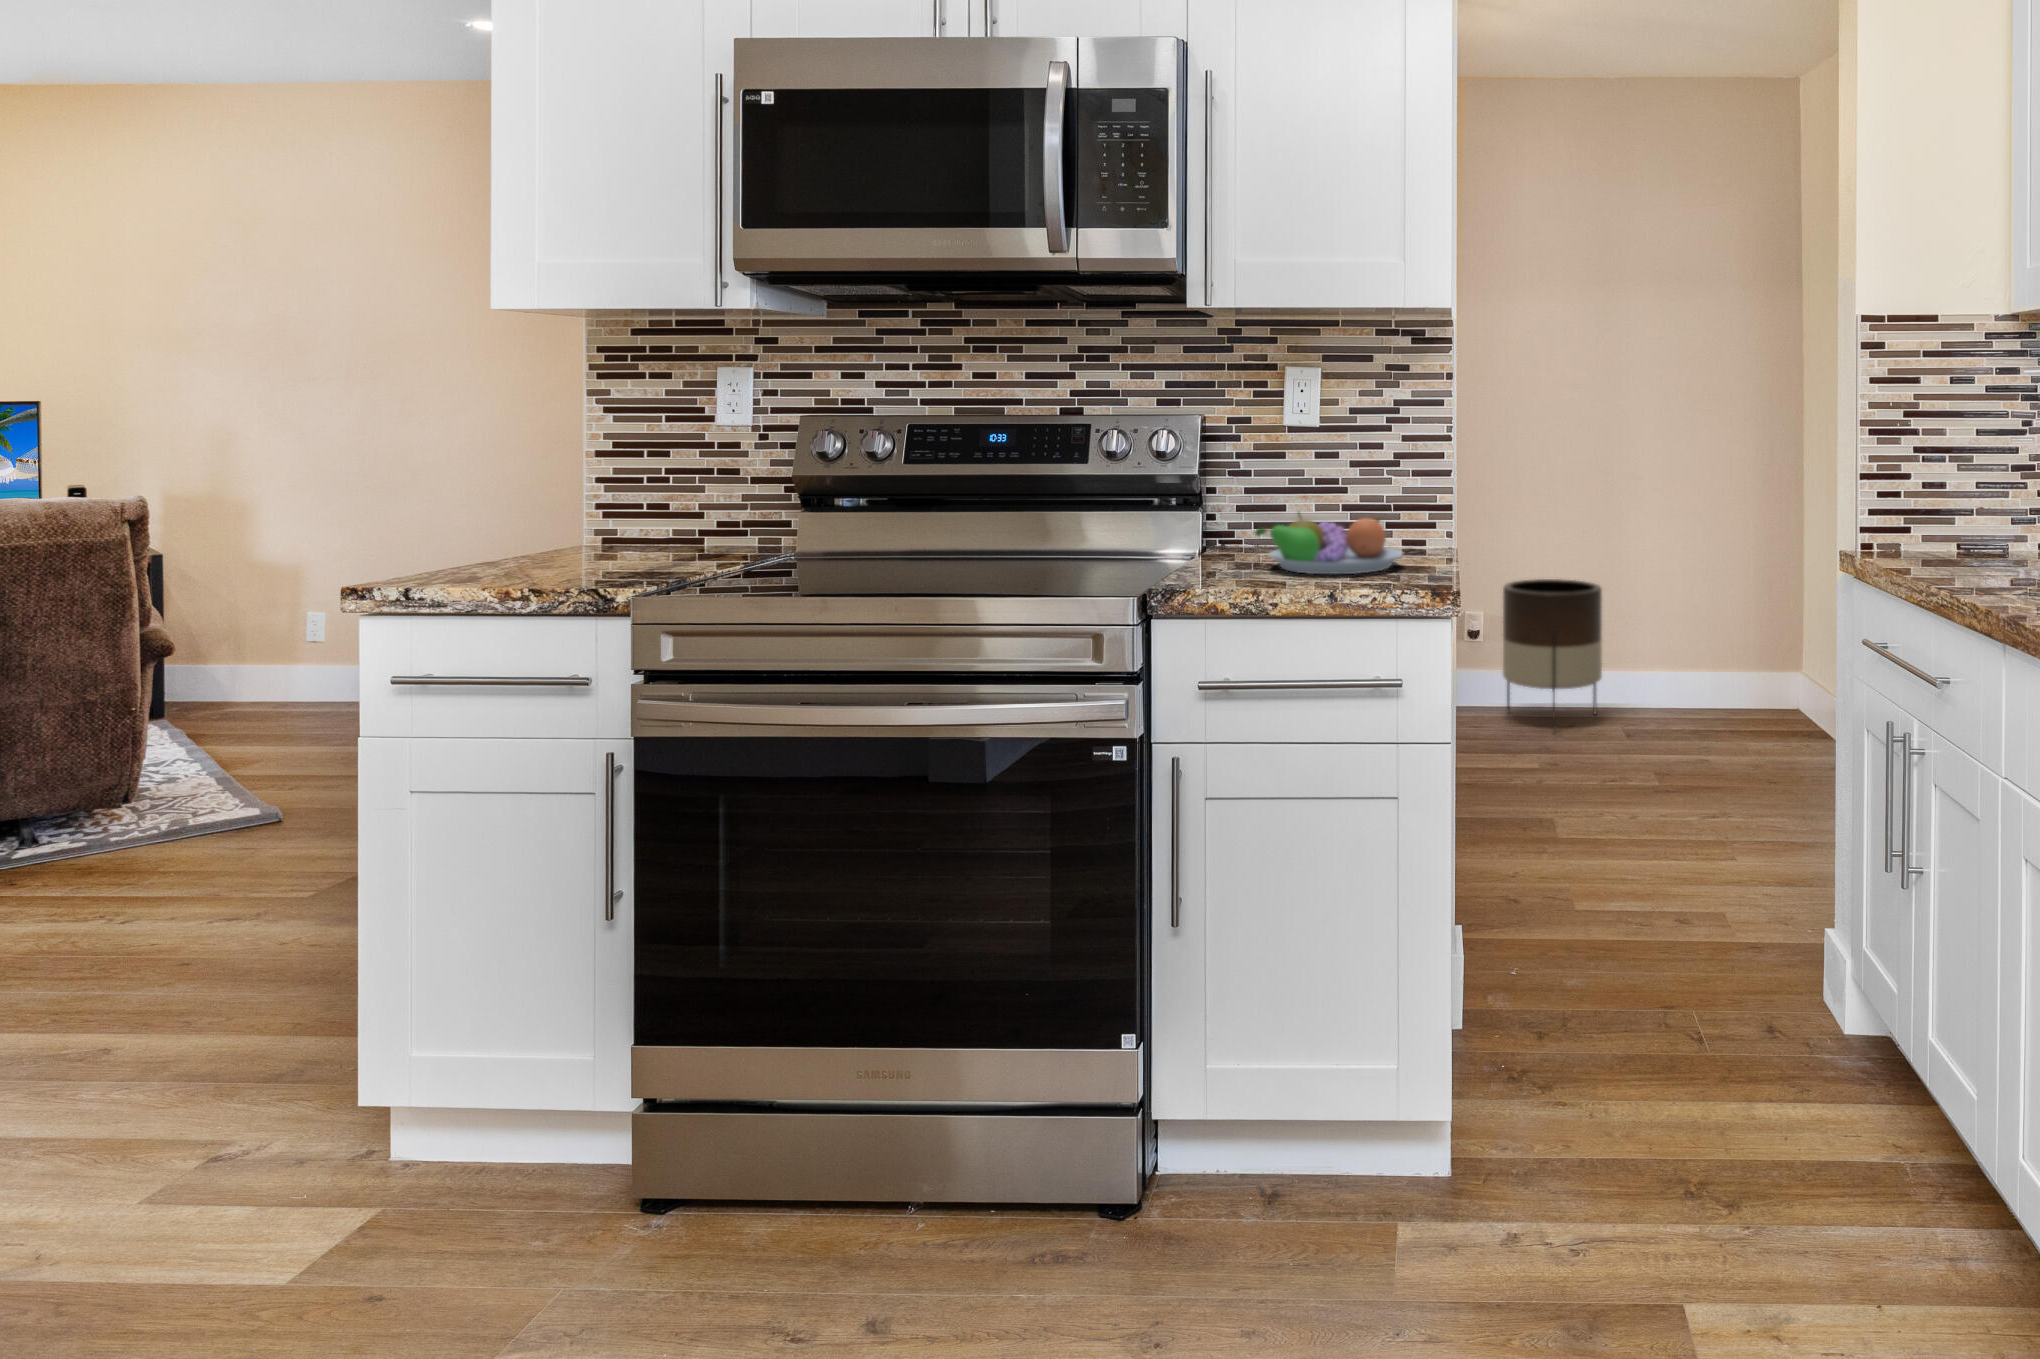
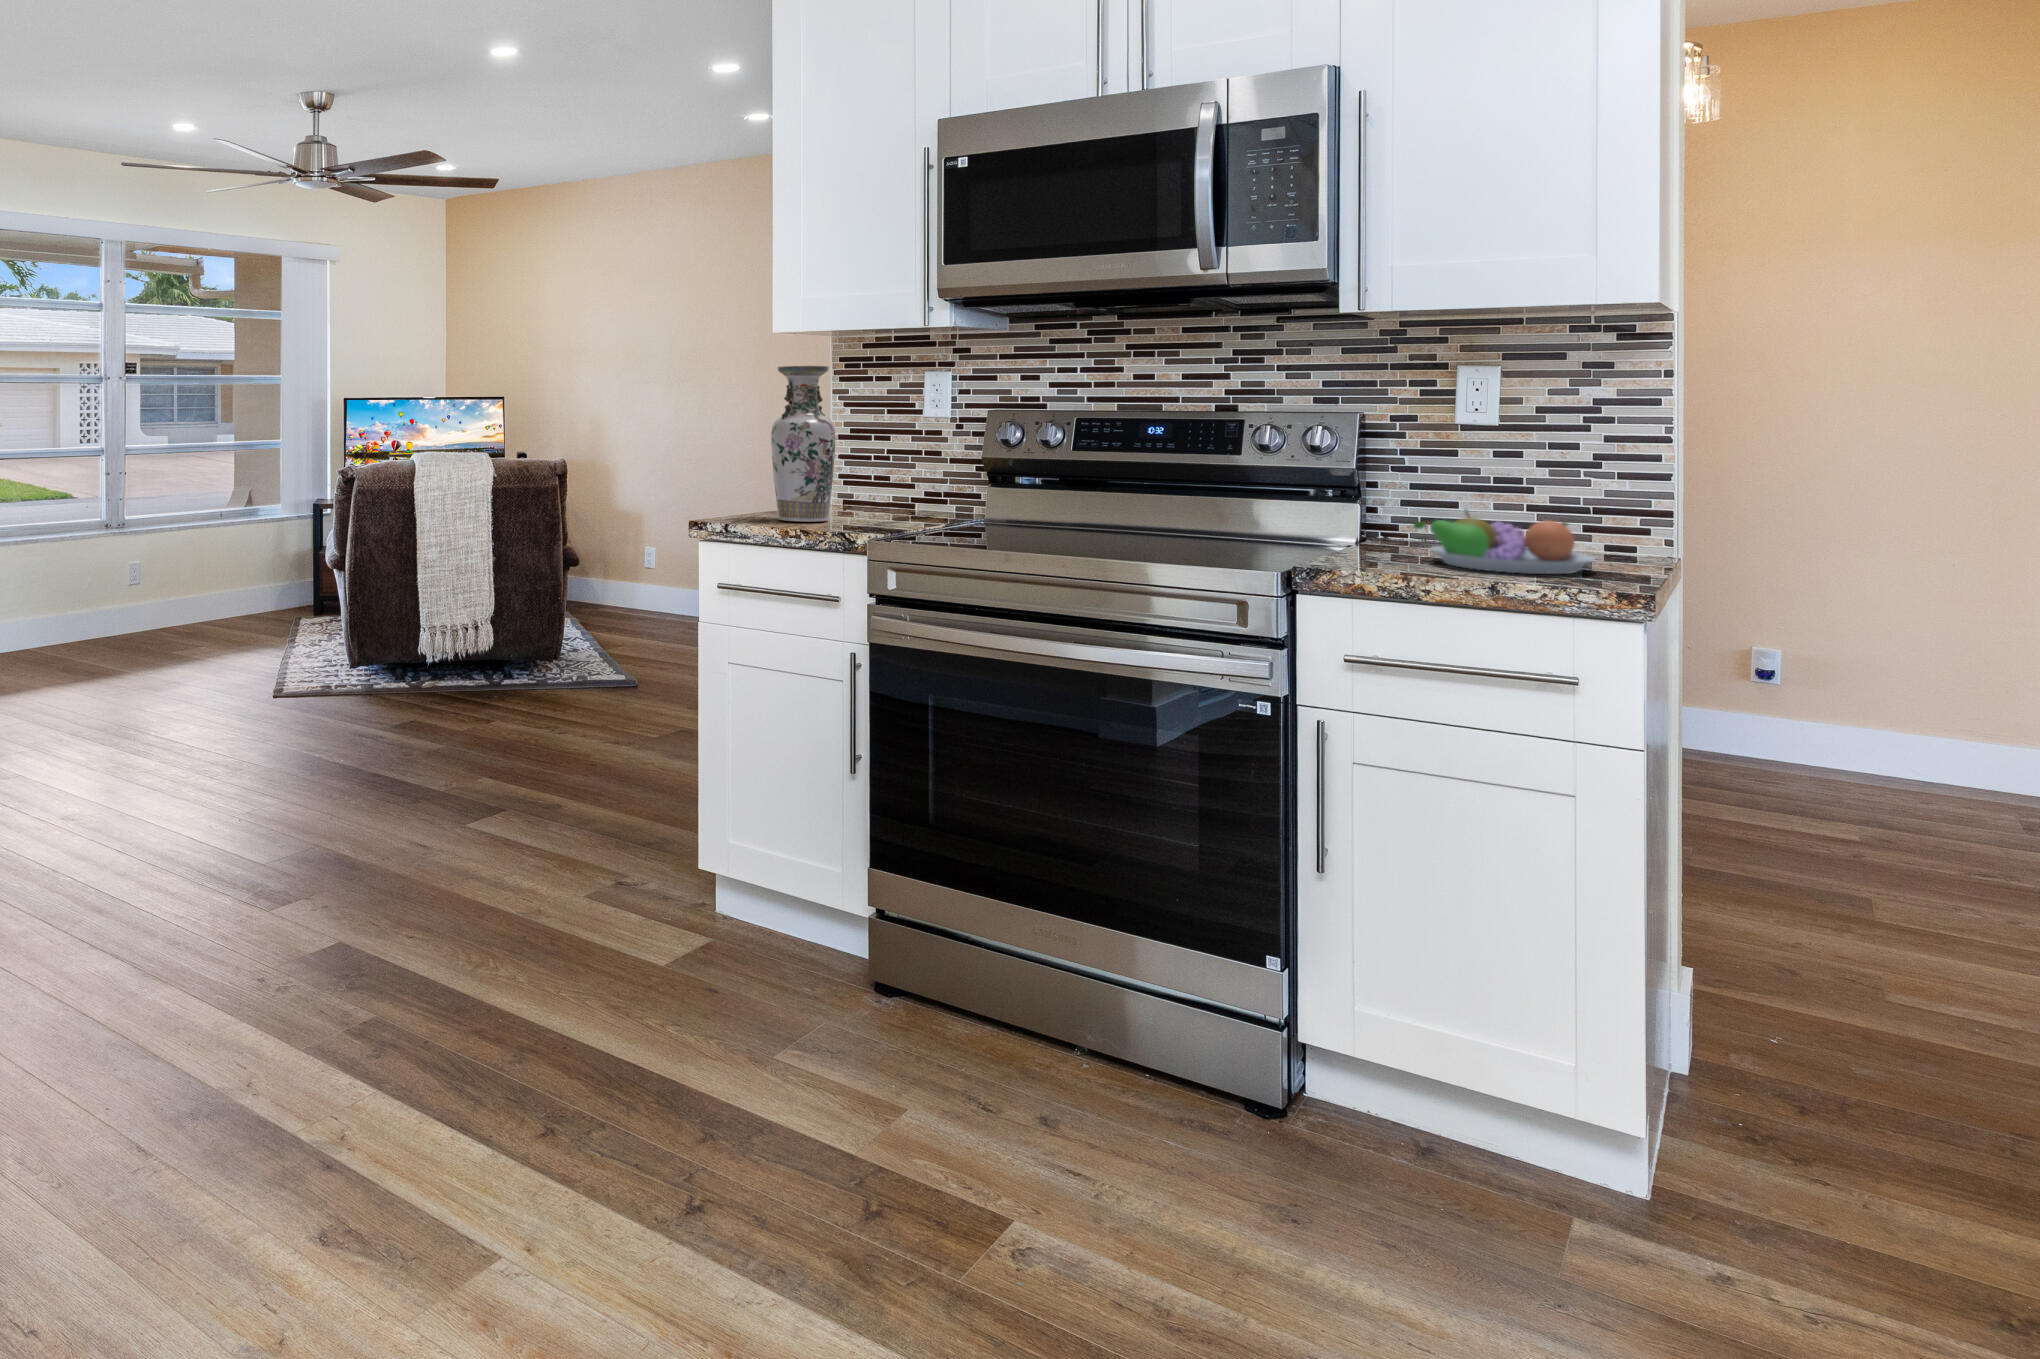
vase: none [475,363,579,582] -> present [771,366,835,522]
planter: present [1503,579,1602,713] -> none [1810,639,1986,835]

